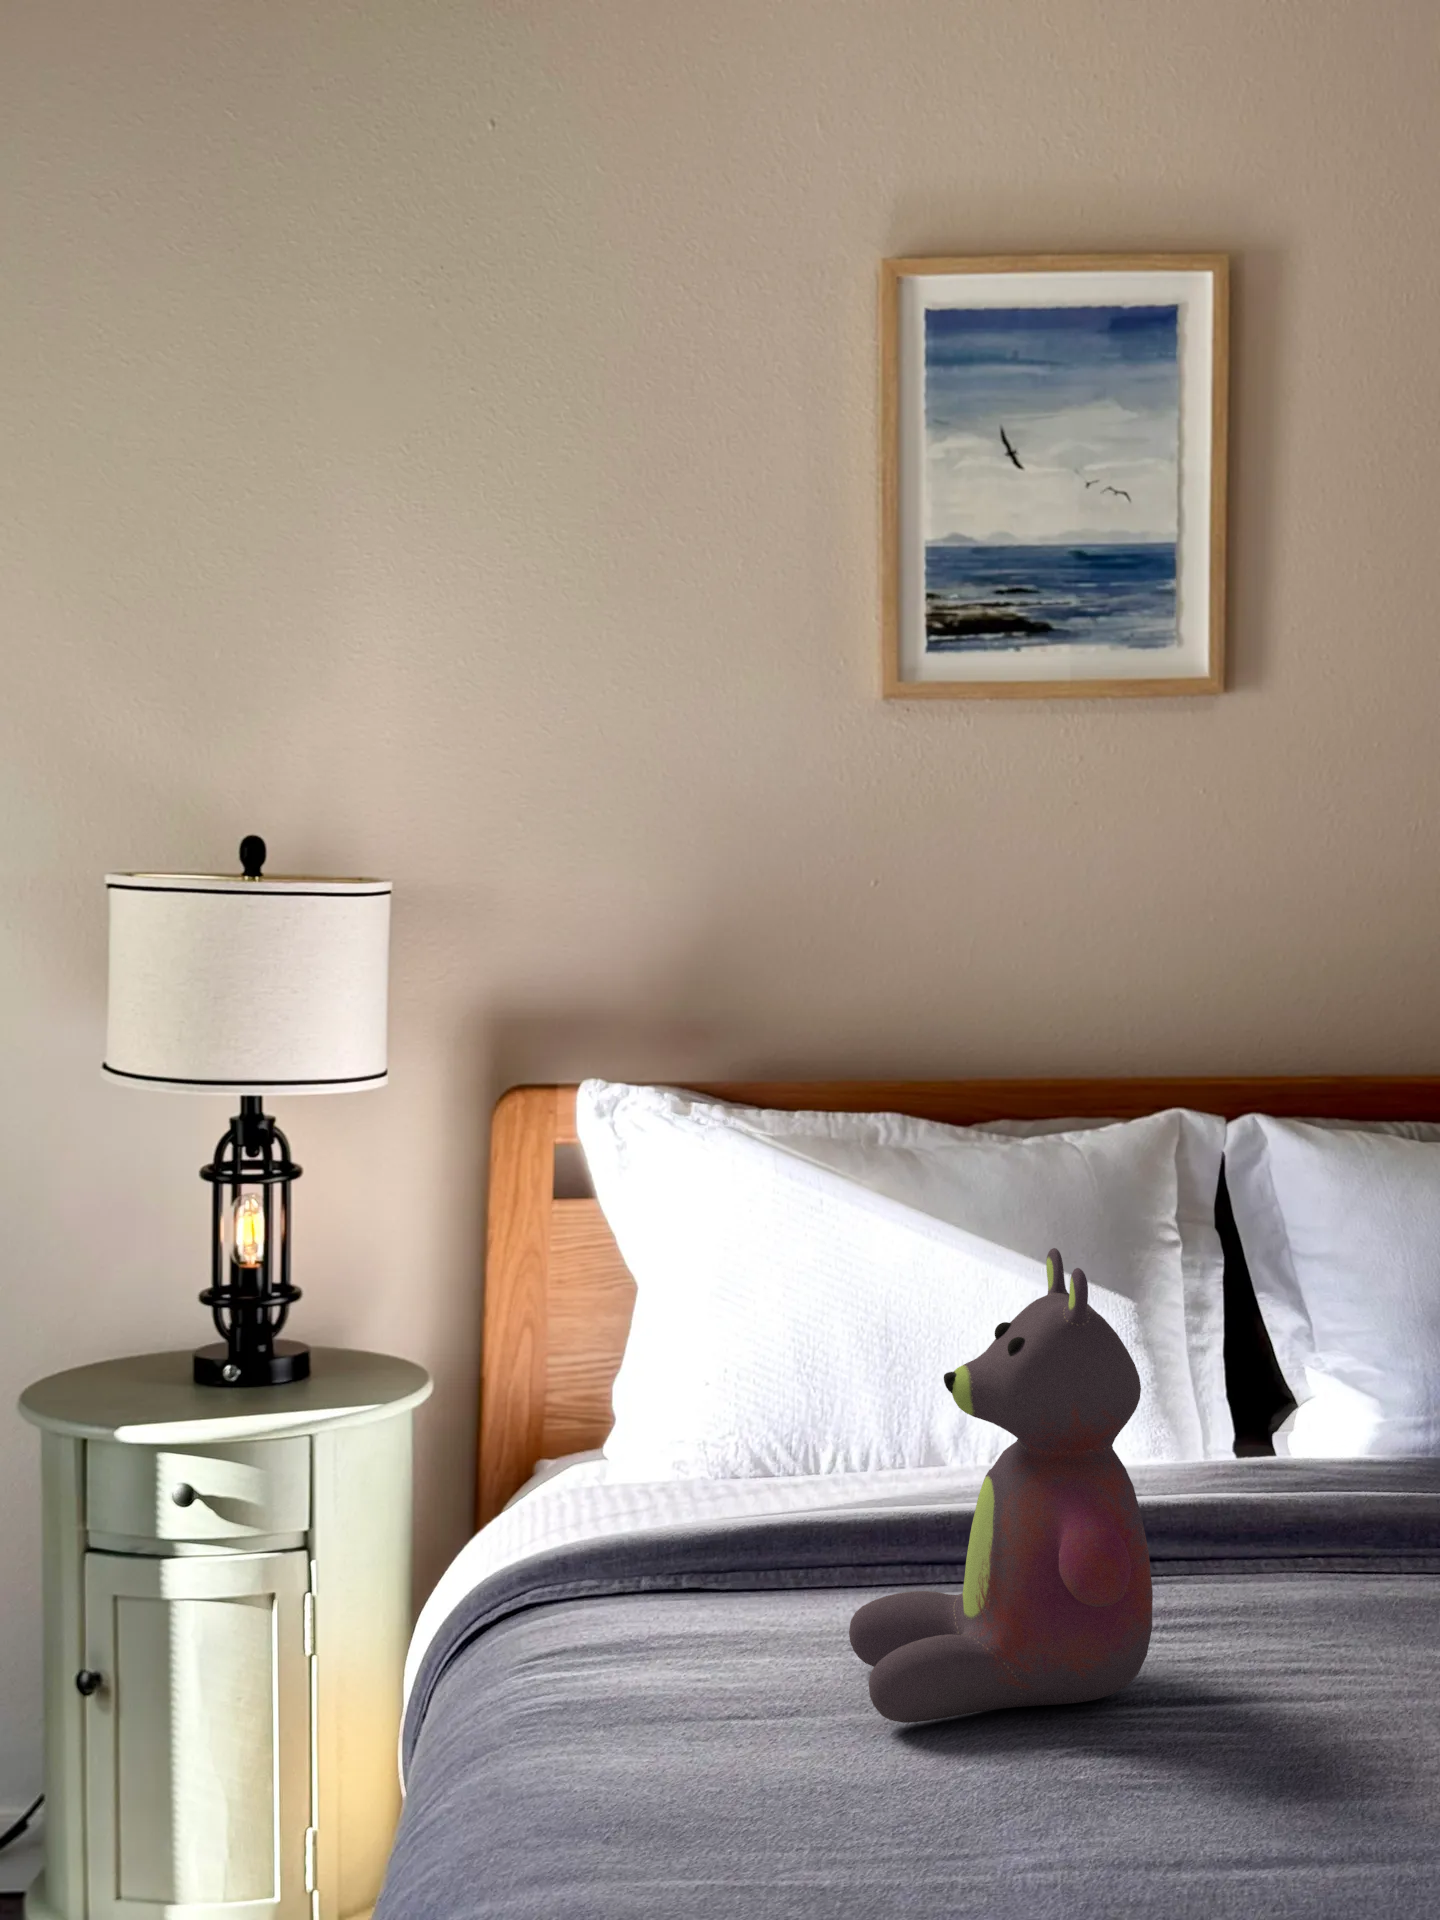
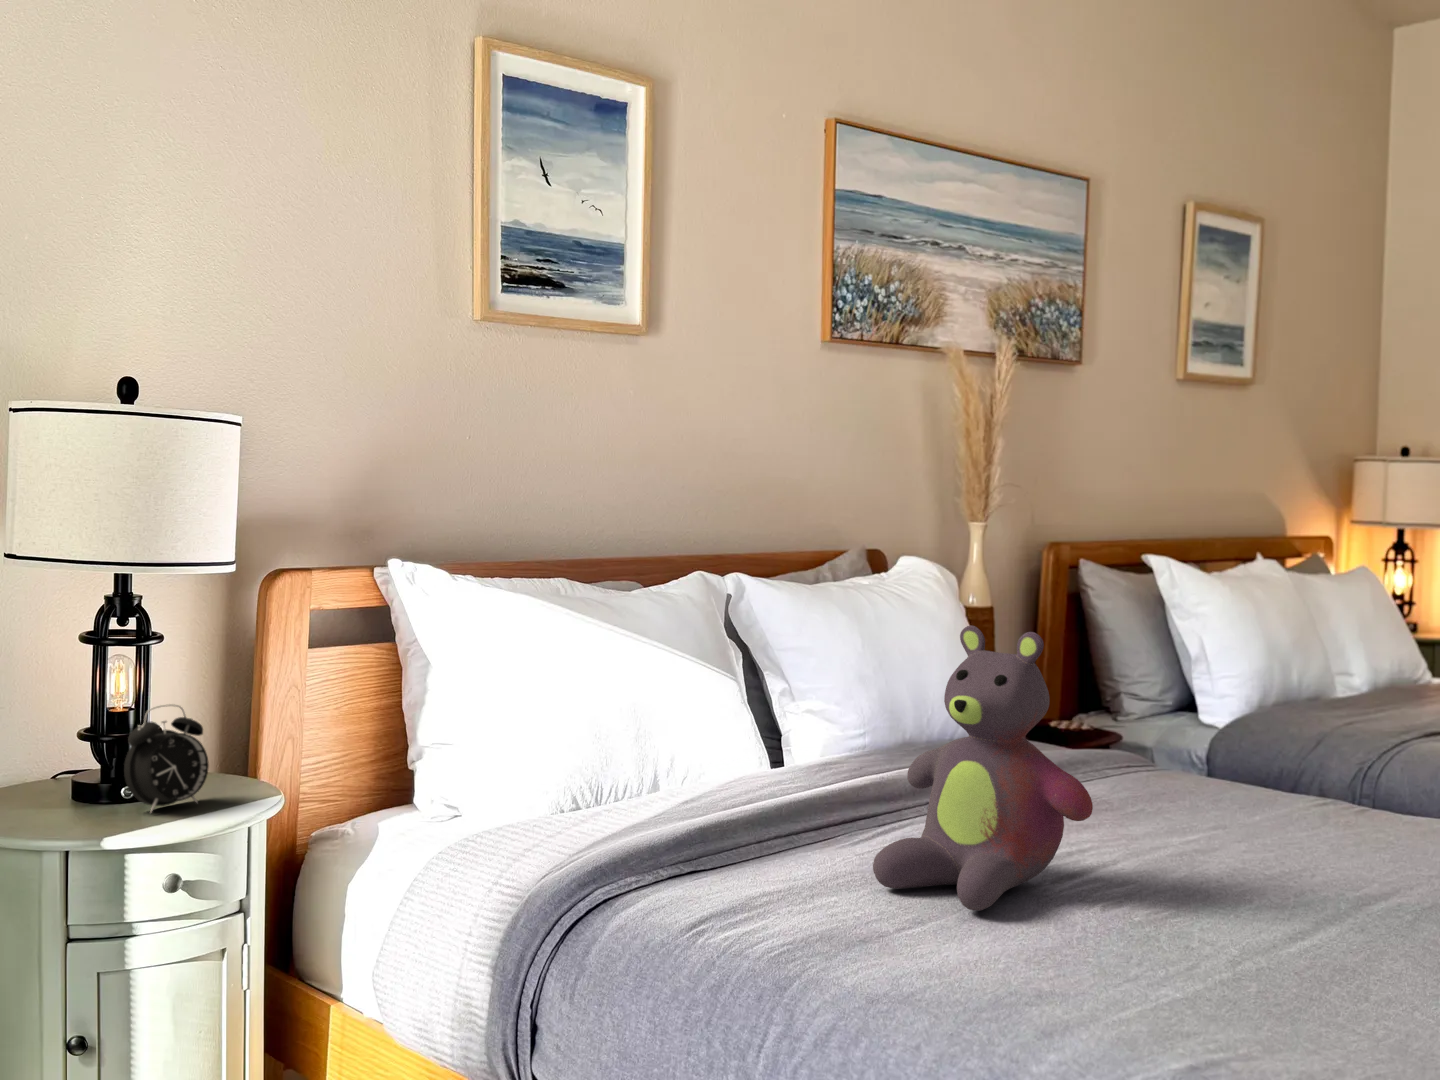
alarm clock: none [195,1267,296,1403] -> present [124,704,209,812]

